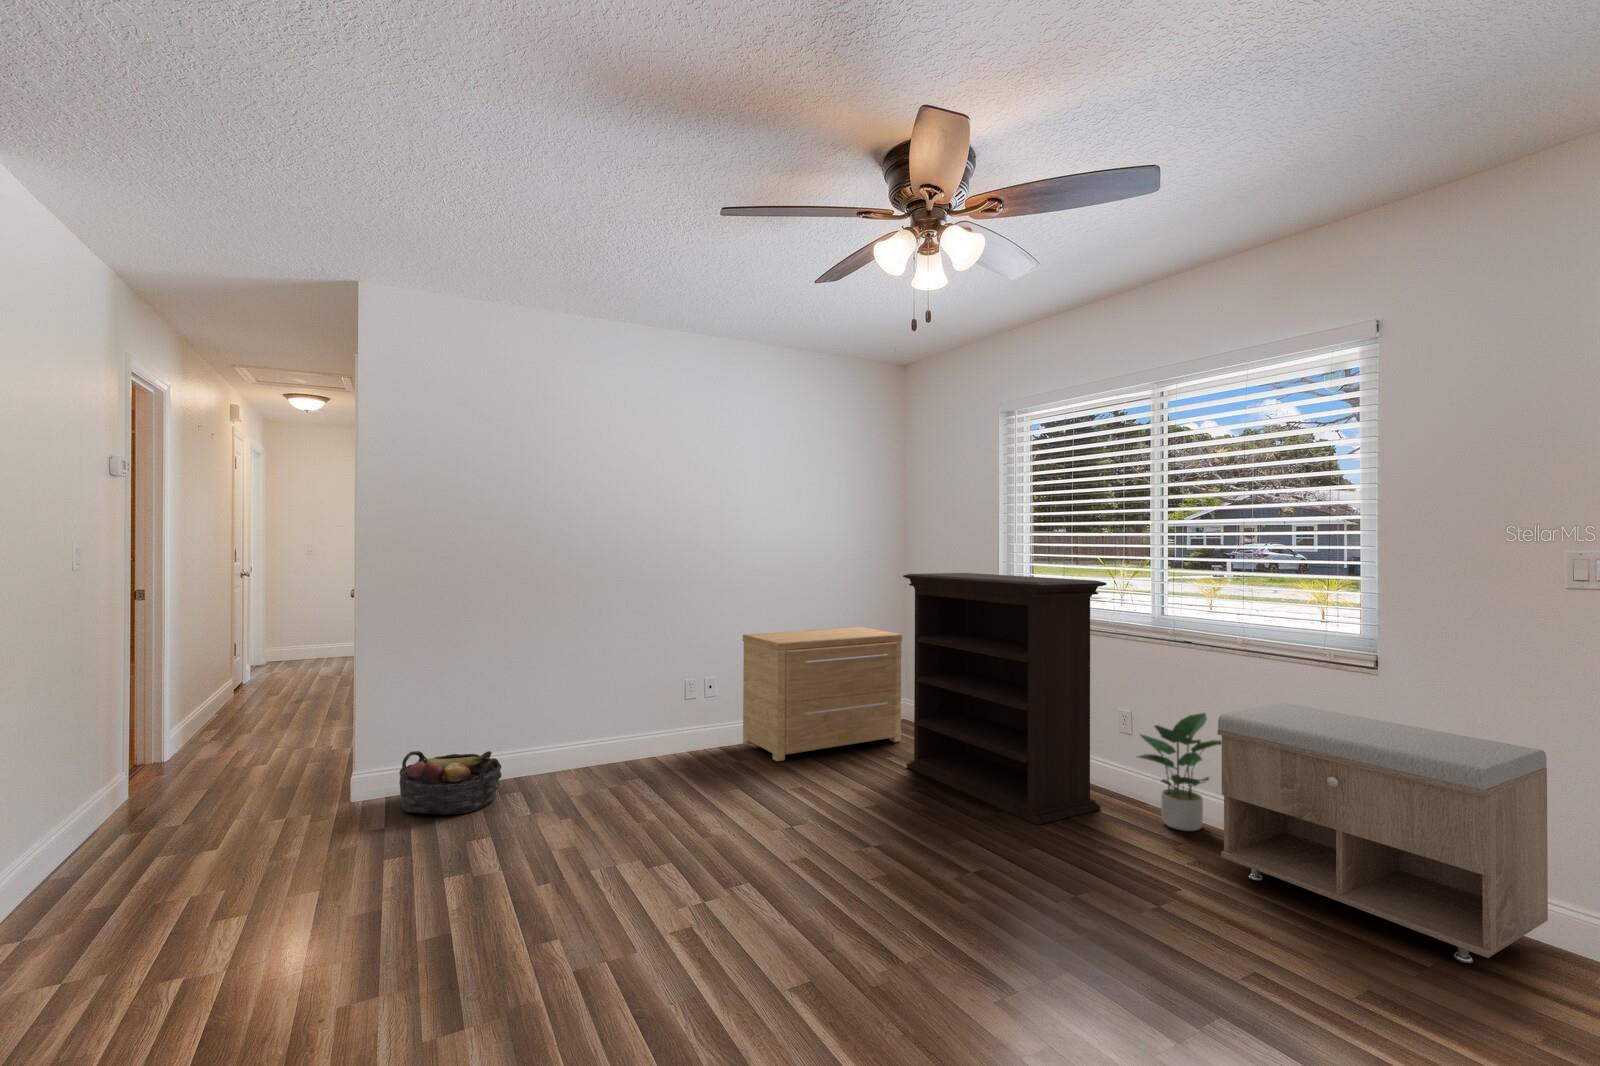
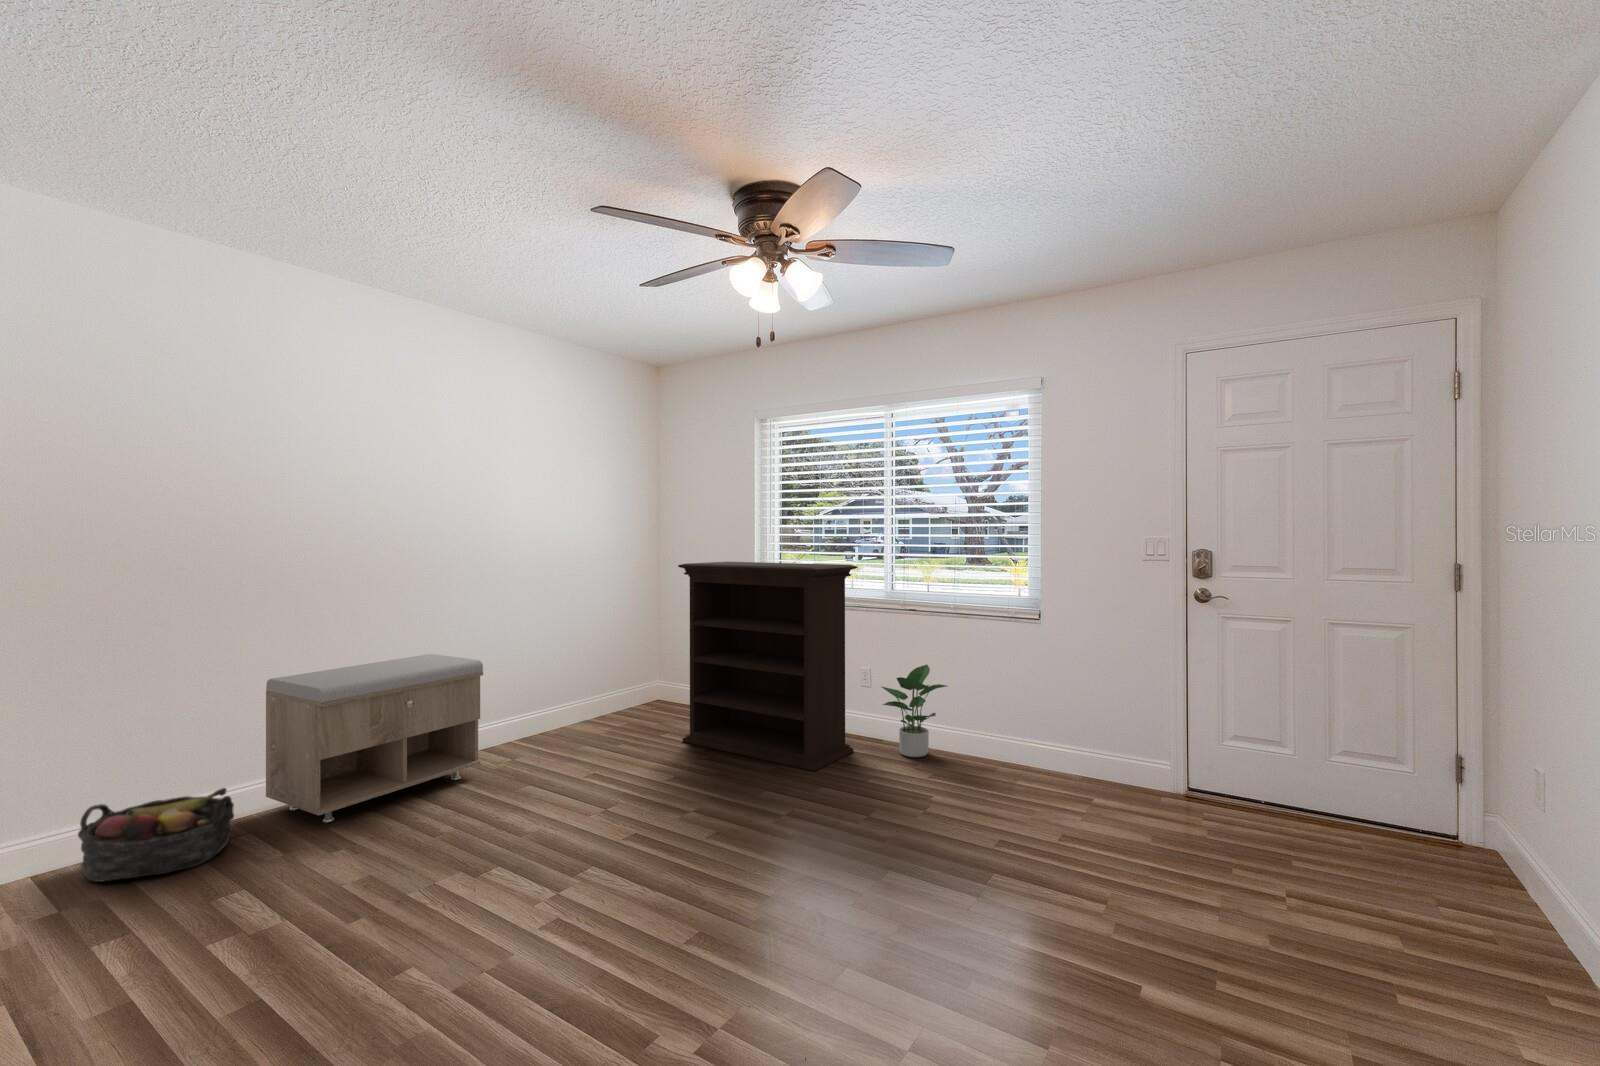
side table: present [743,627,902,761] -> none [506,616,665,754]
storage bench: present [1217,703,1548,963] -> present [266,654,483,823]

